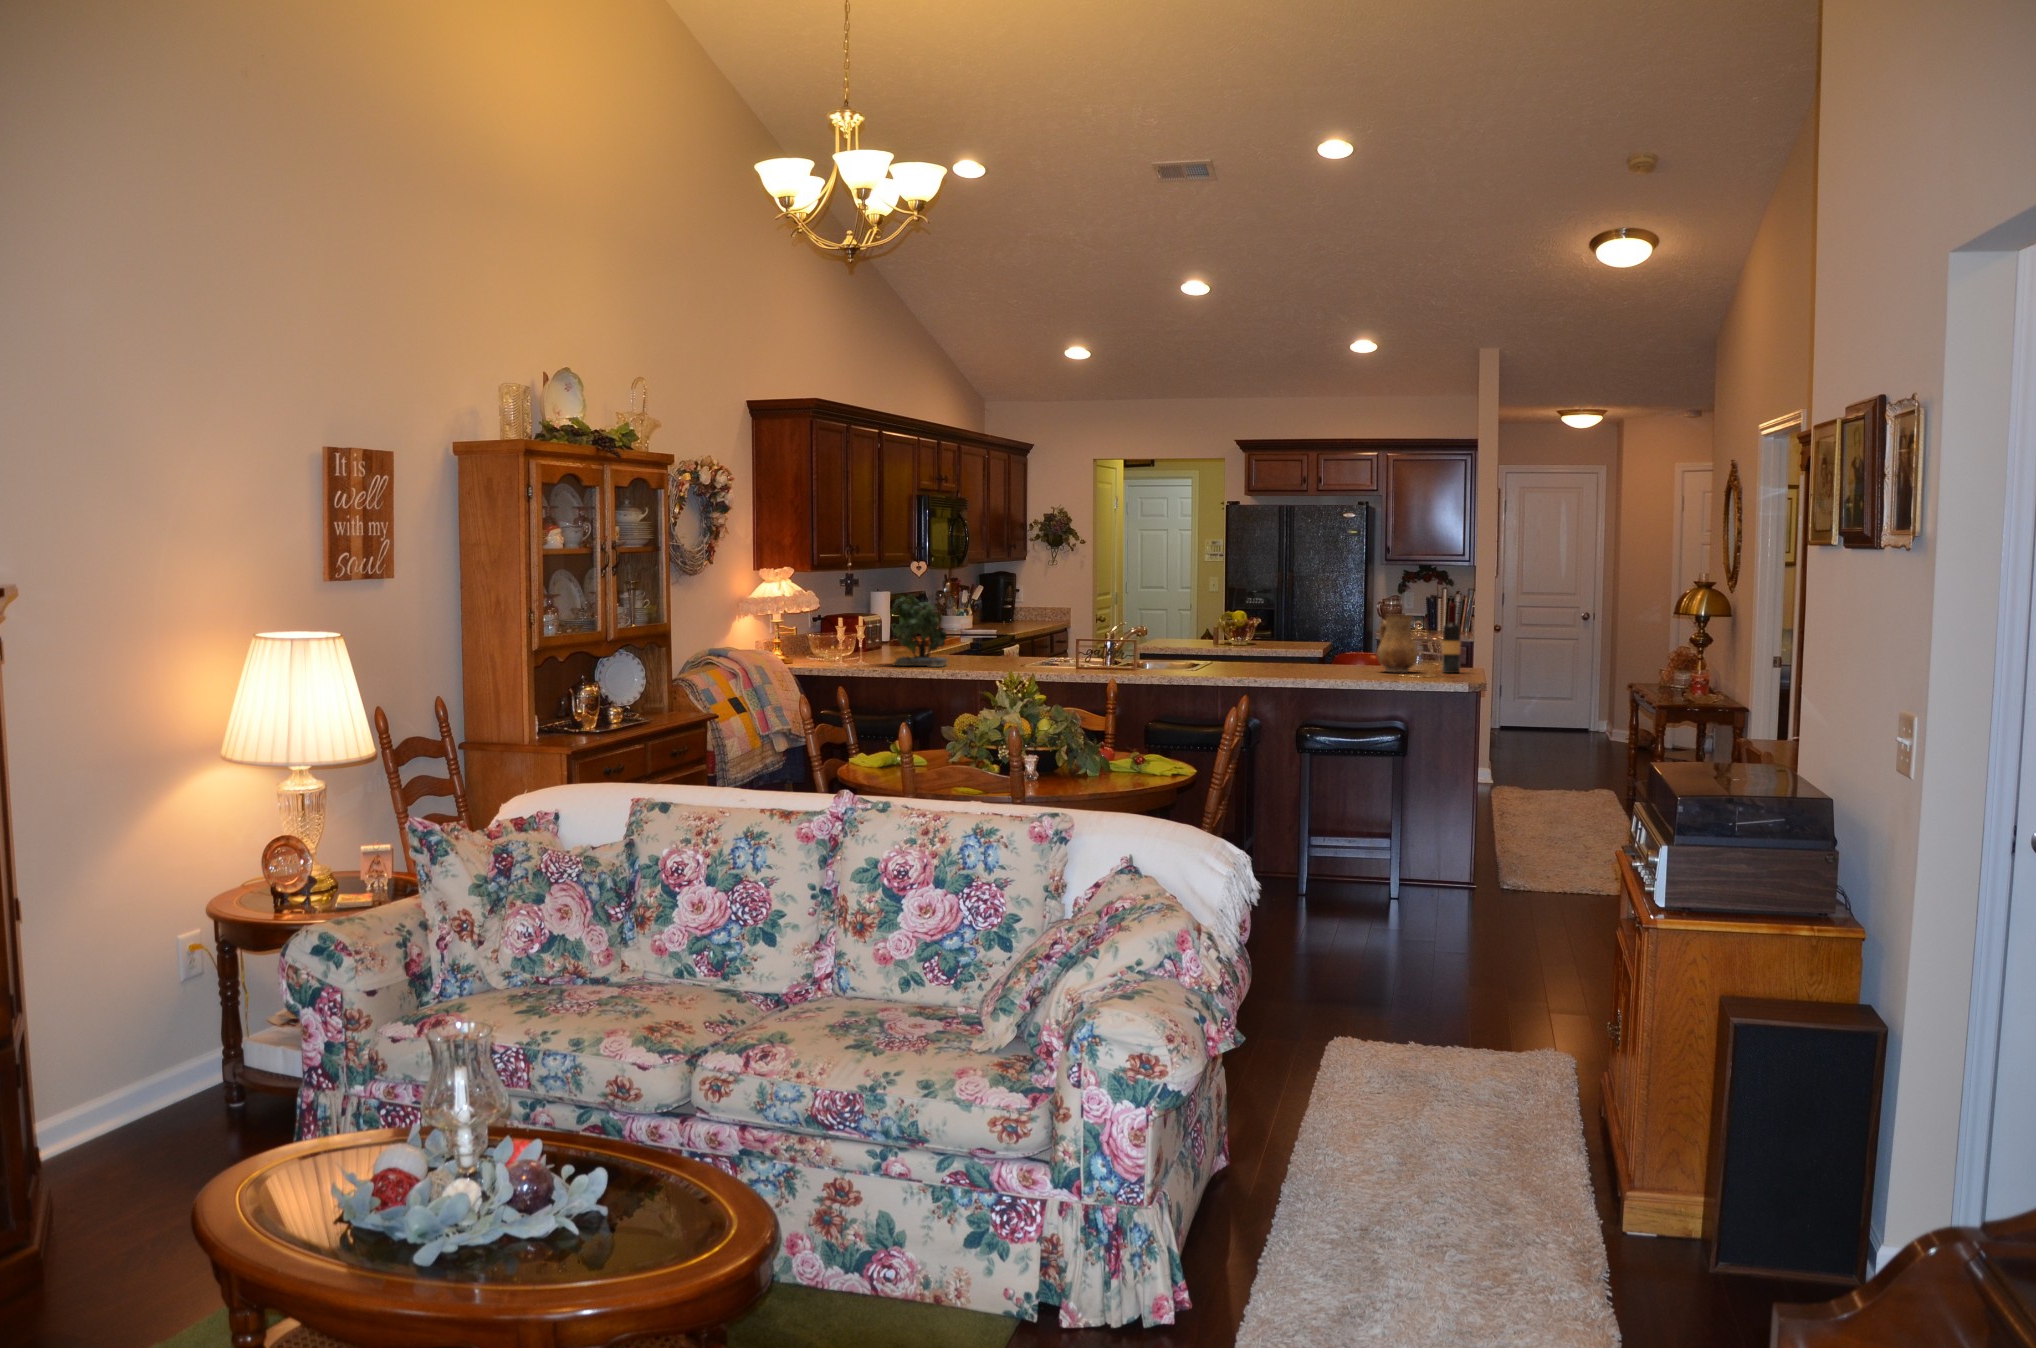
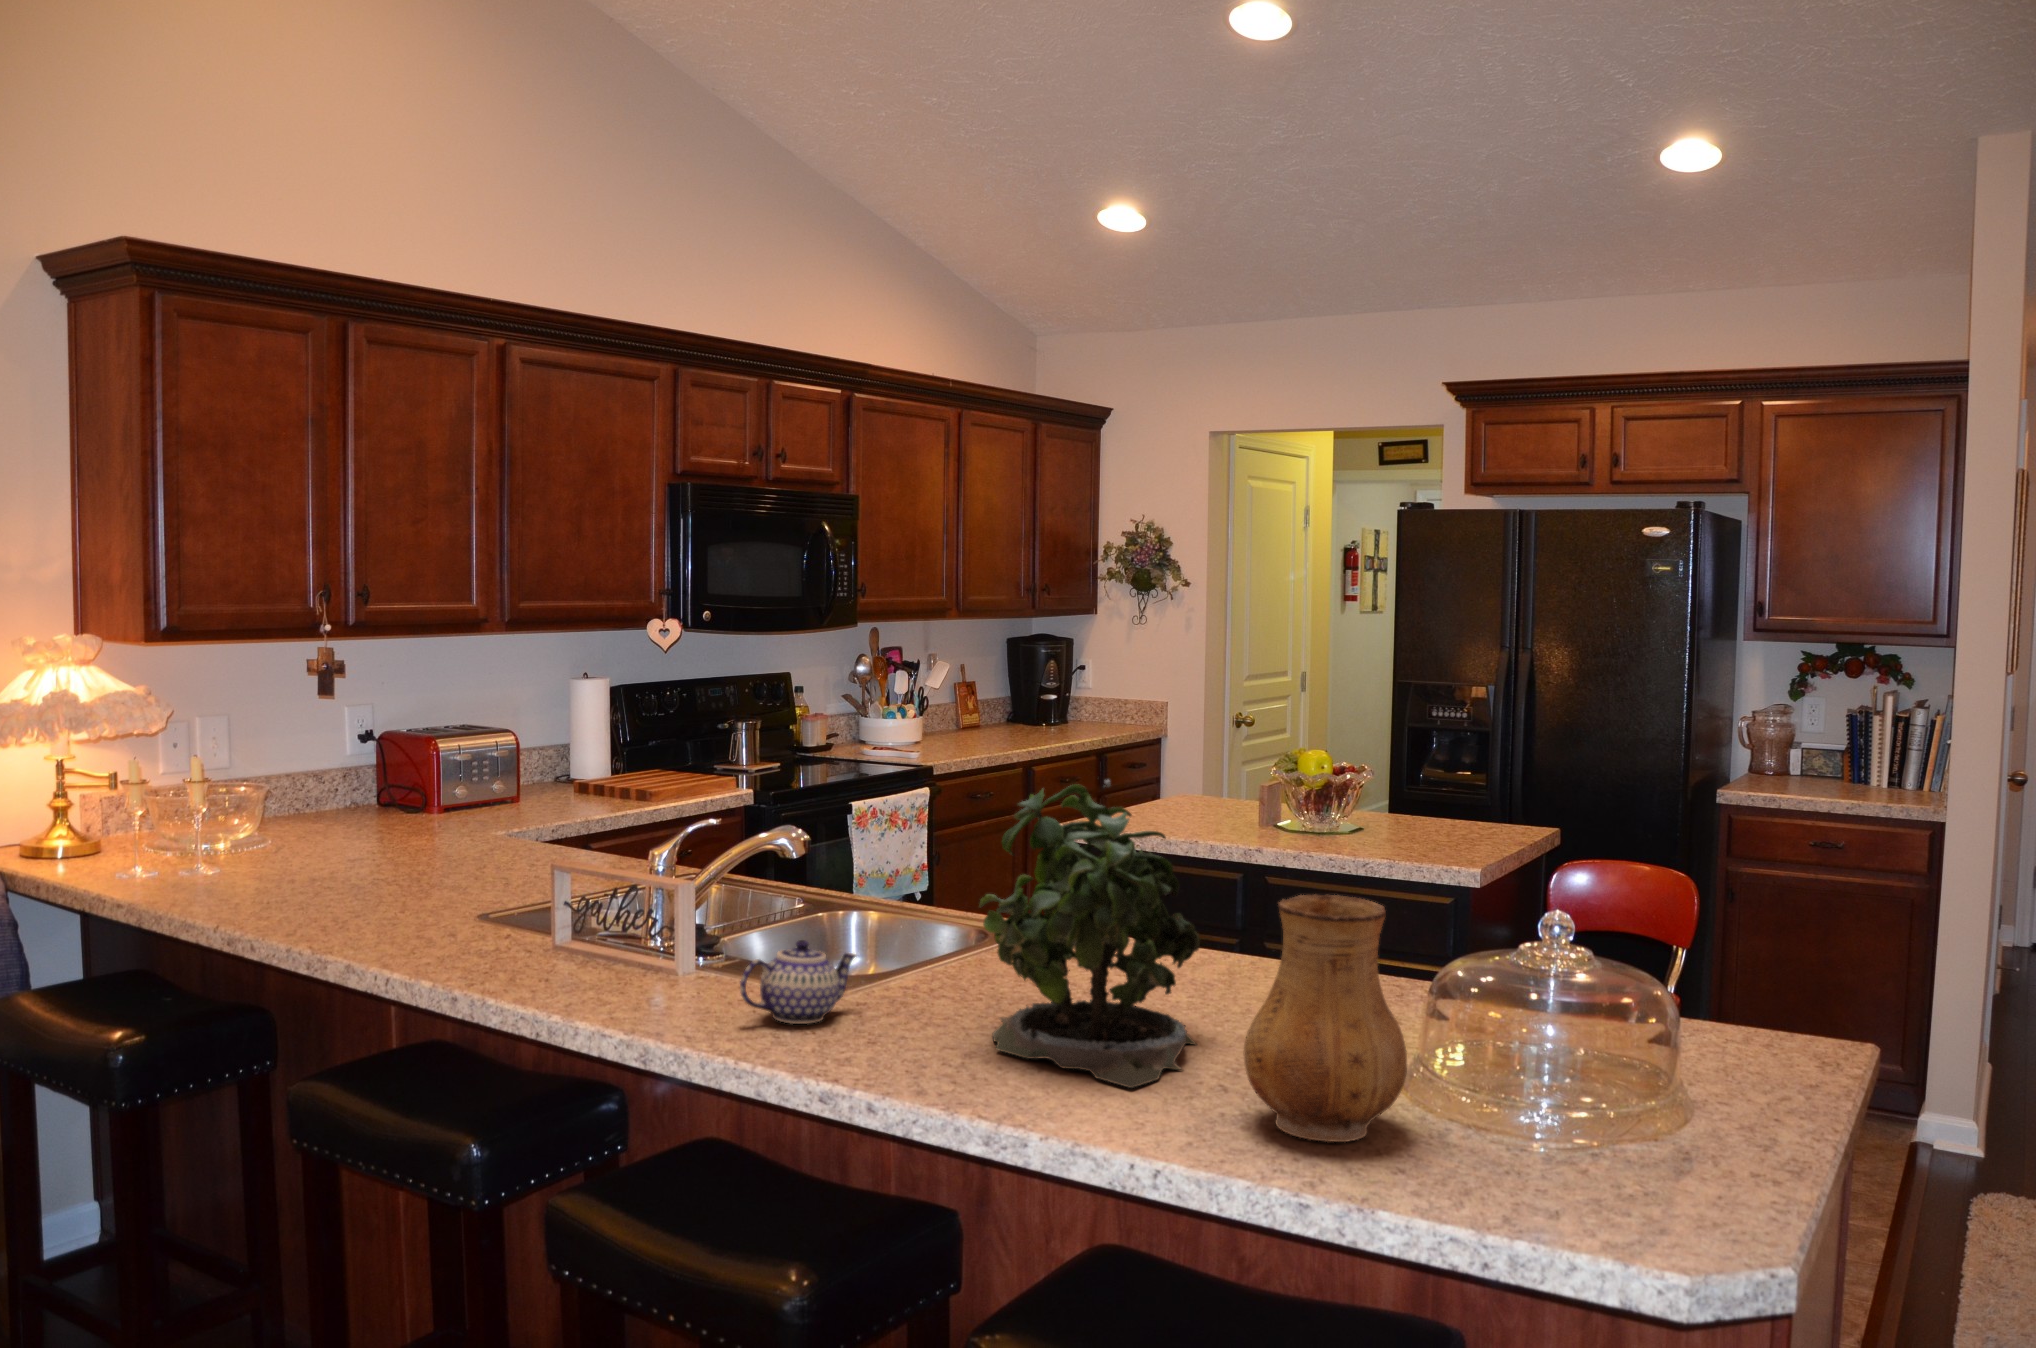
potted plant: present [891,595,947,667] -> present [979,780,1200,1088]
wine bottle: present [1442,603,1461,673] -> none [1496,877,1580,1183]
teapot: none [1212,646,1236,670] -> present [740,940,857,1024]

